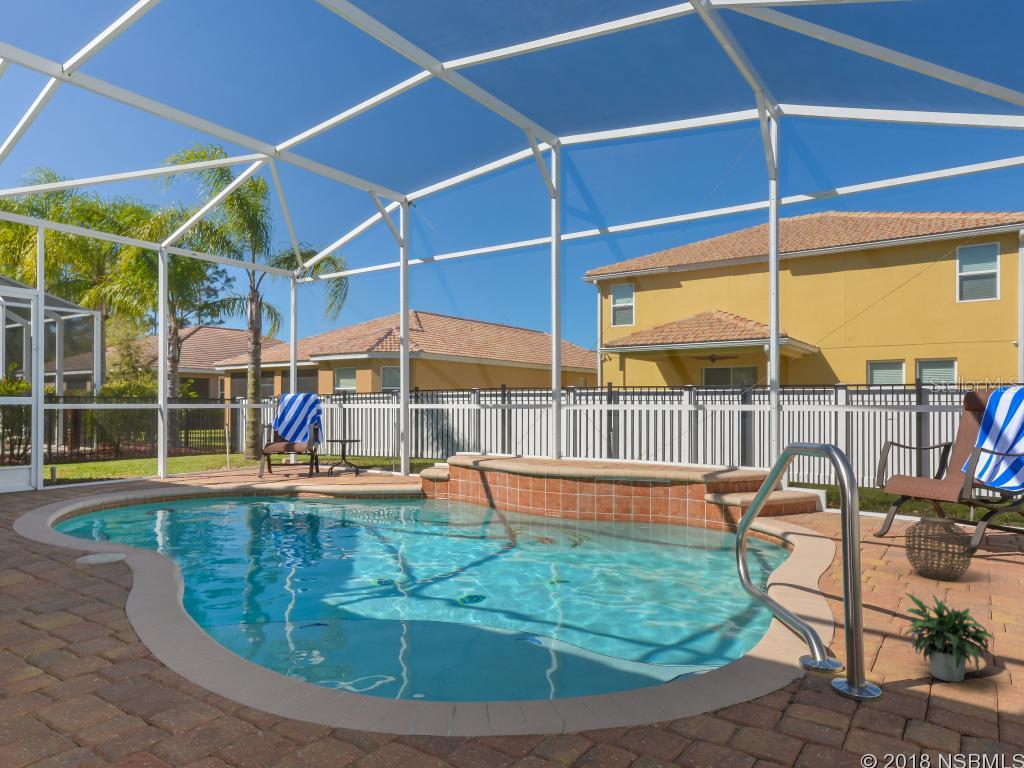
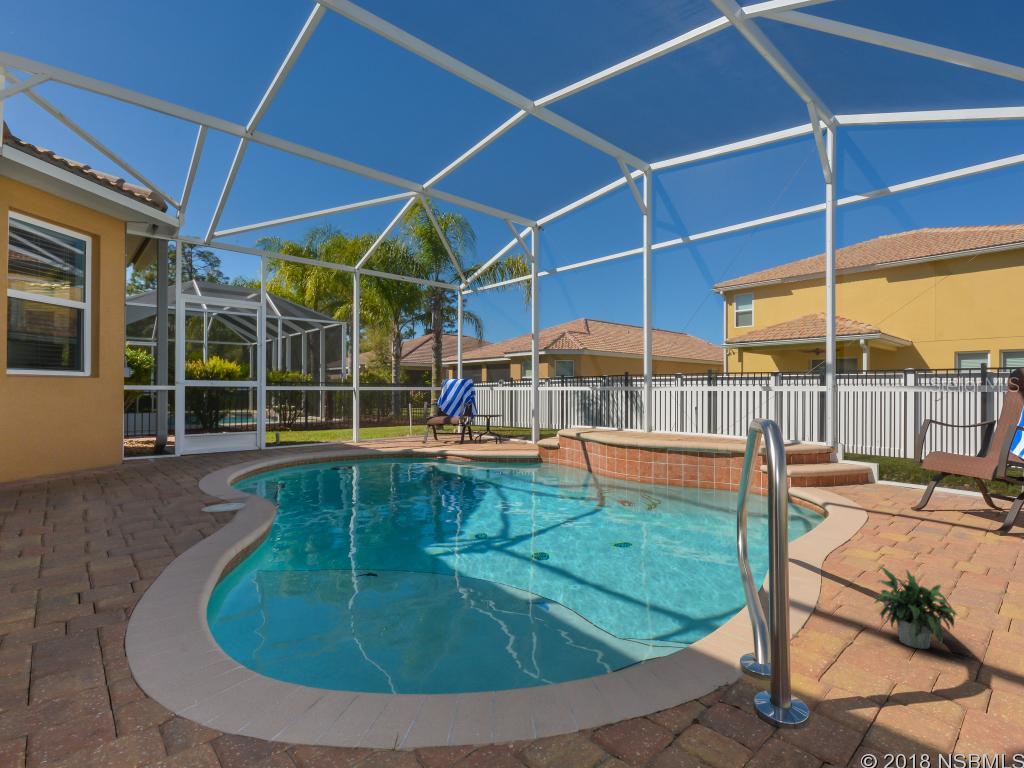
woven basket: present [905,517,971,581] -> none [926,495,993,555]

